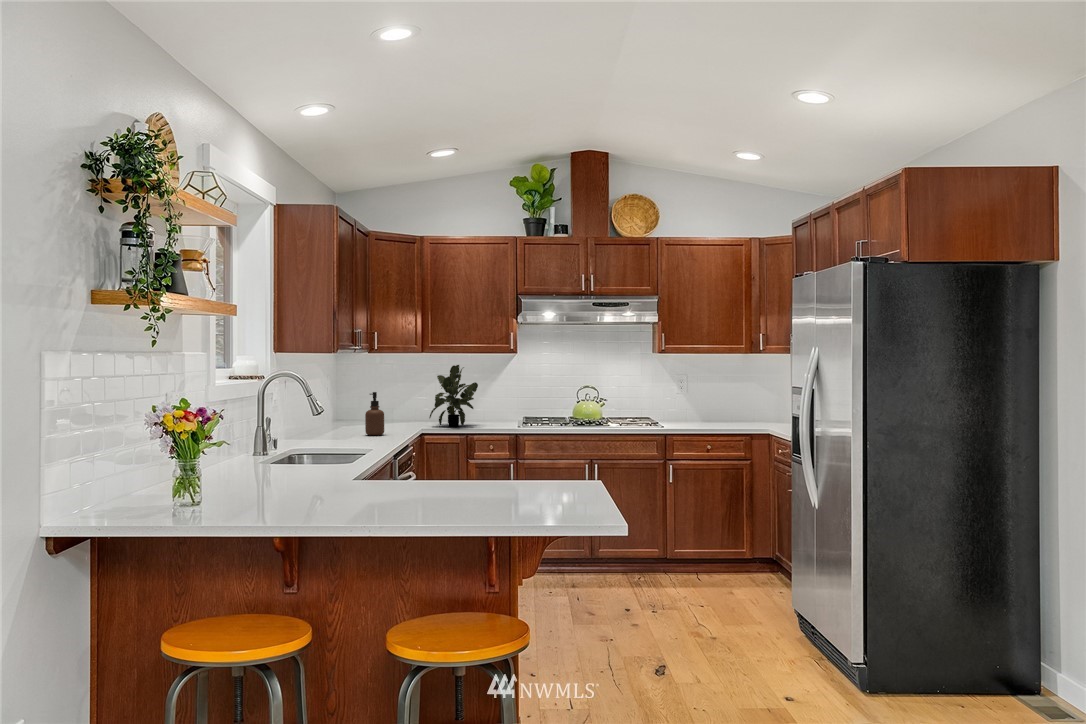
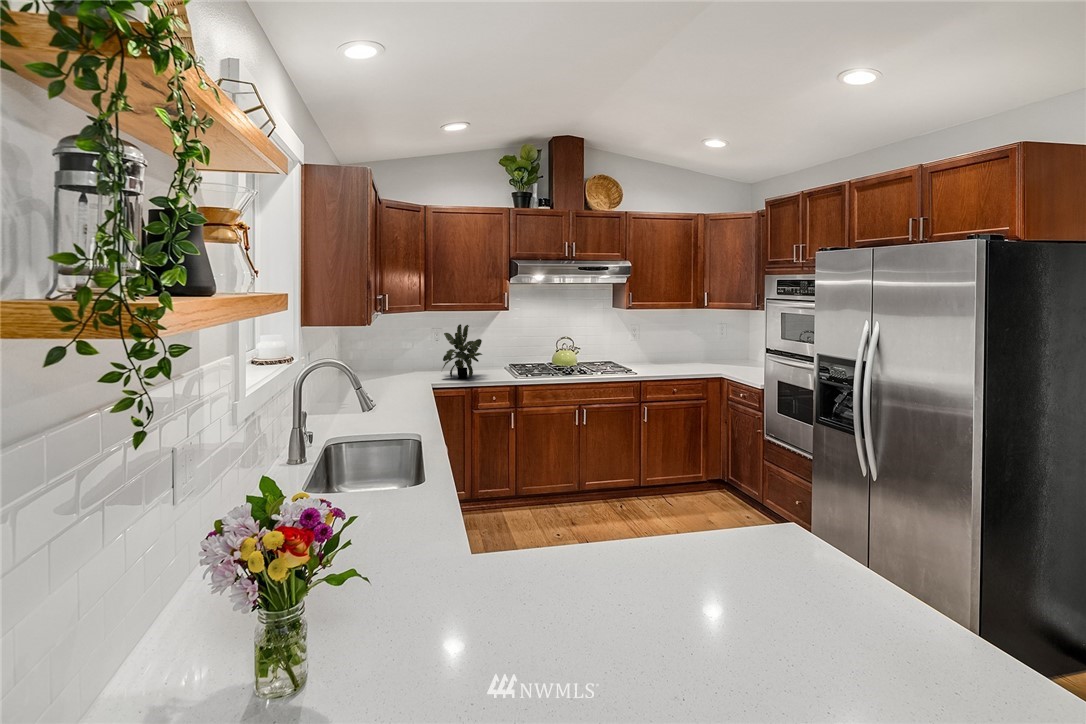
soap dispenser: present [365,392,384,435] -> none [392,355,411,396]

